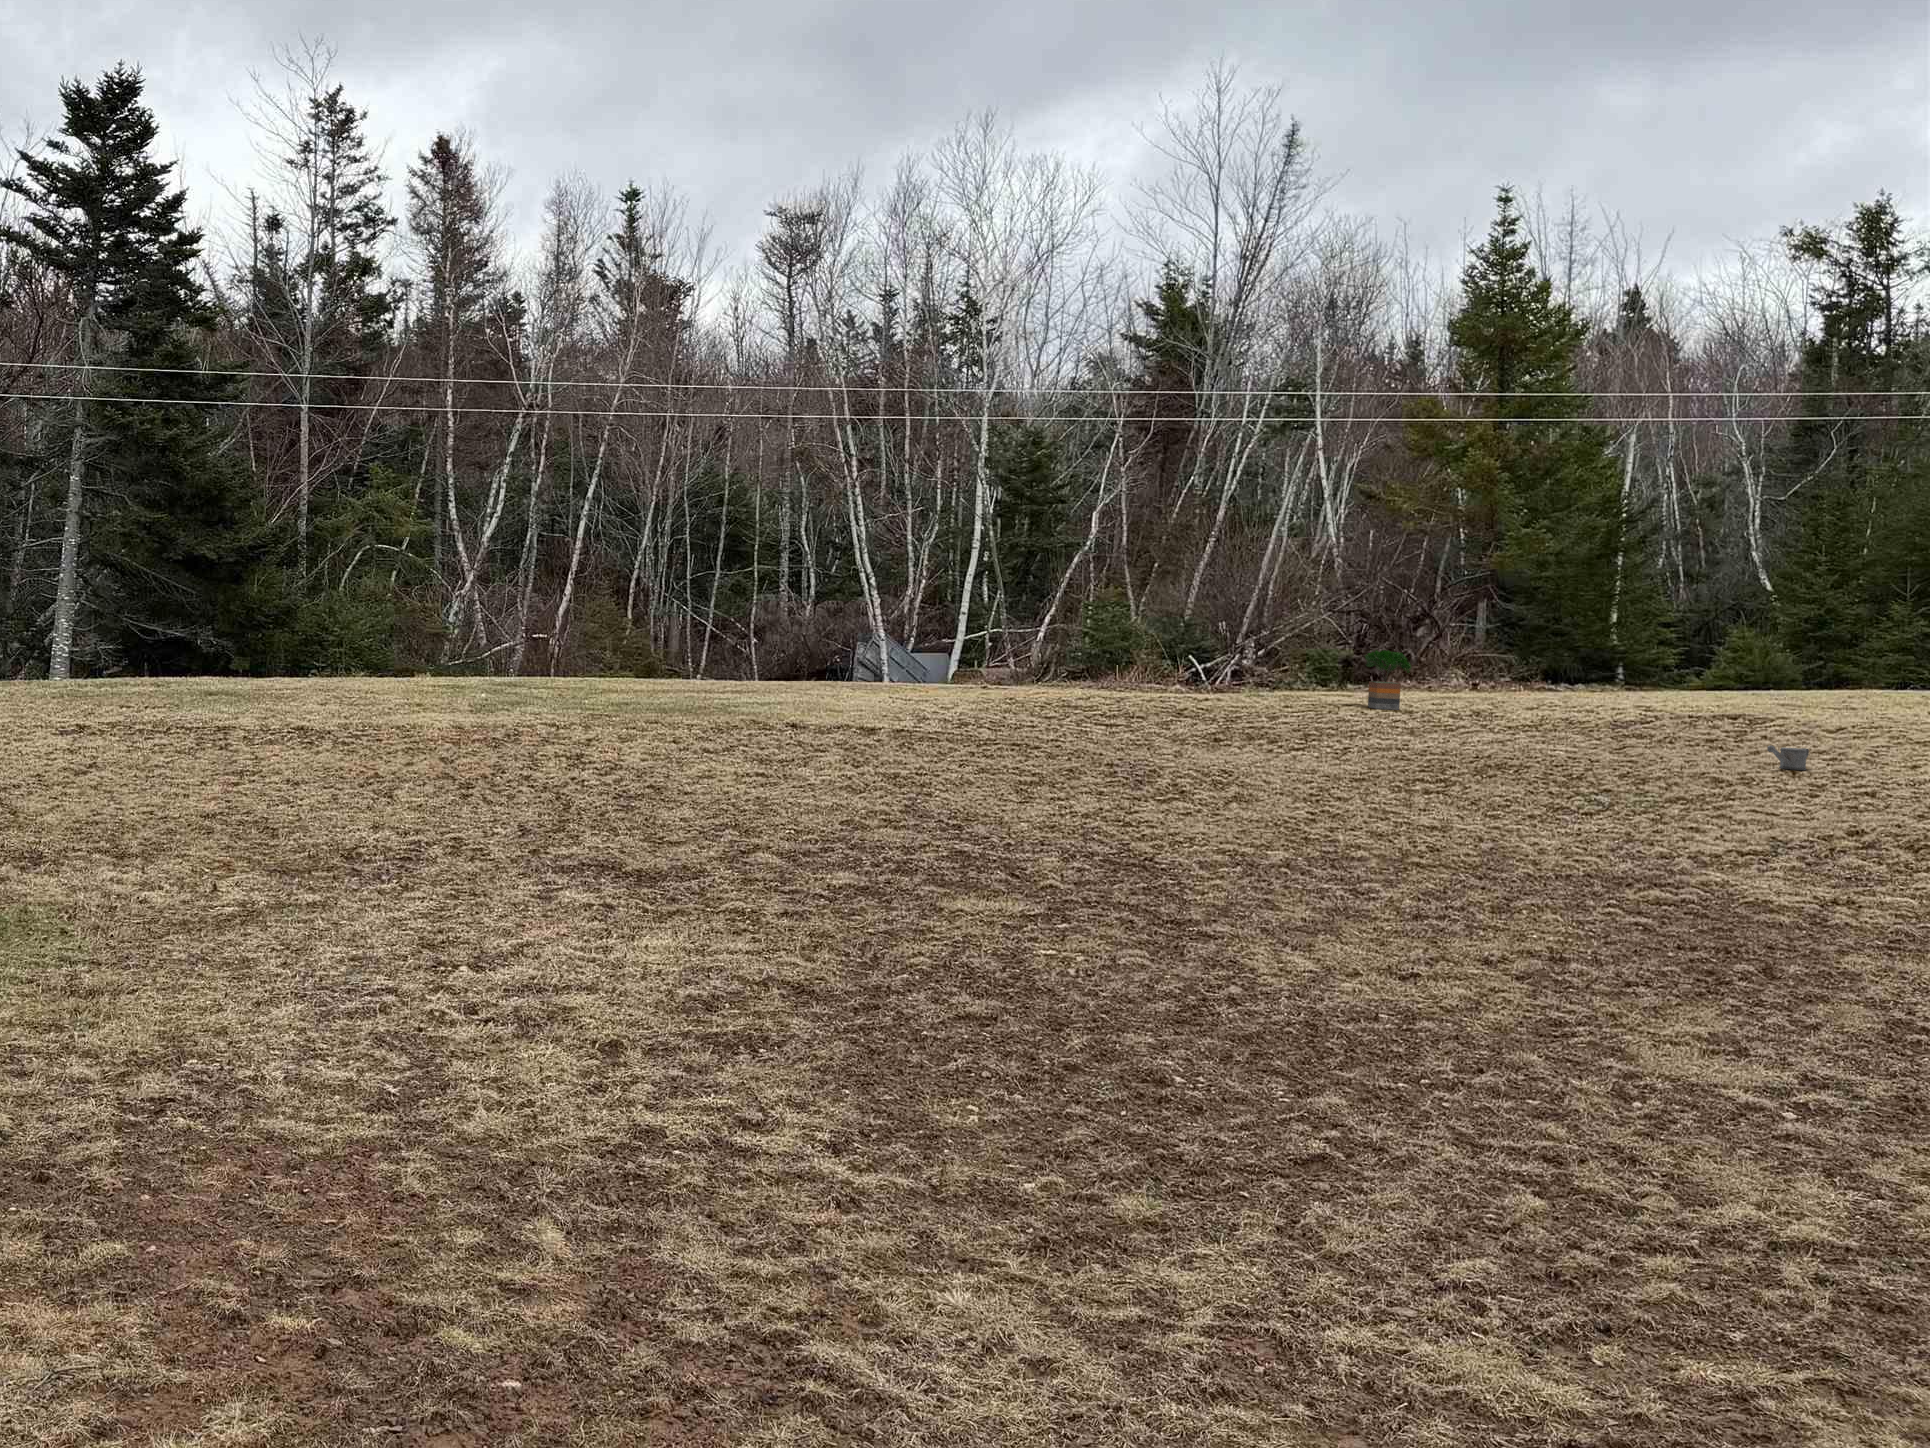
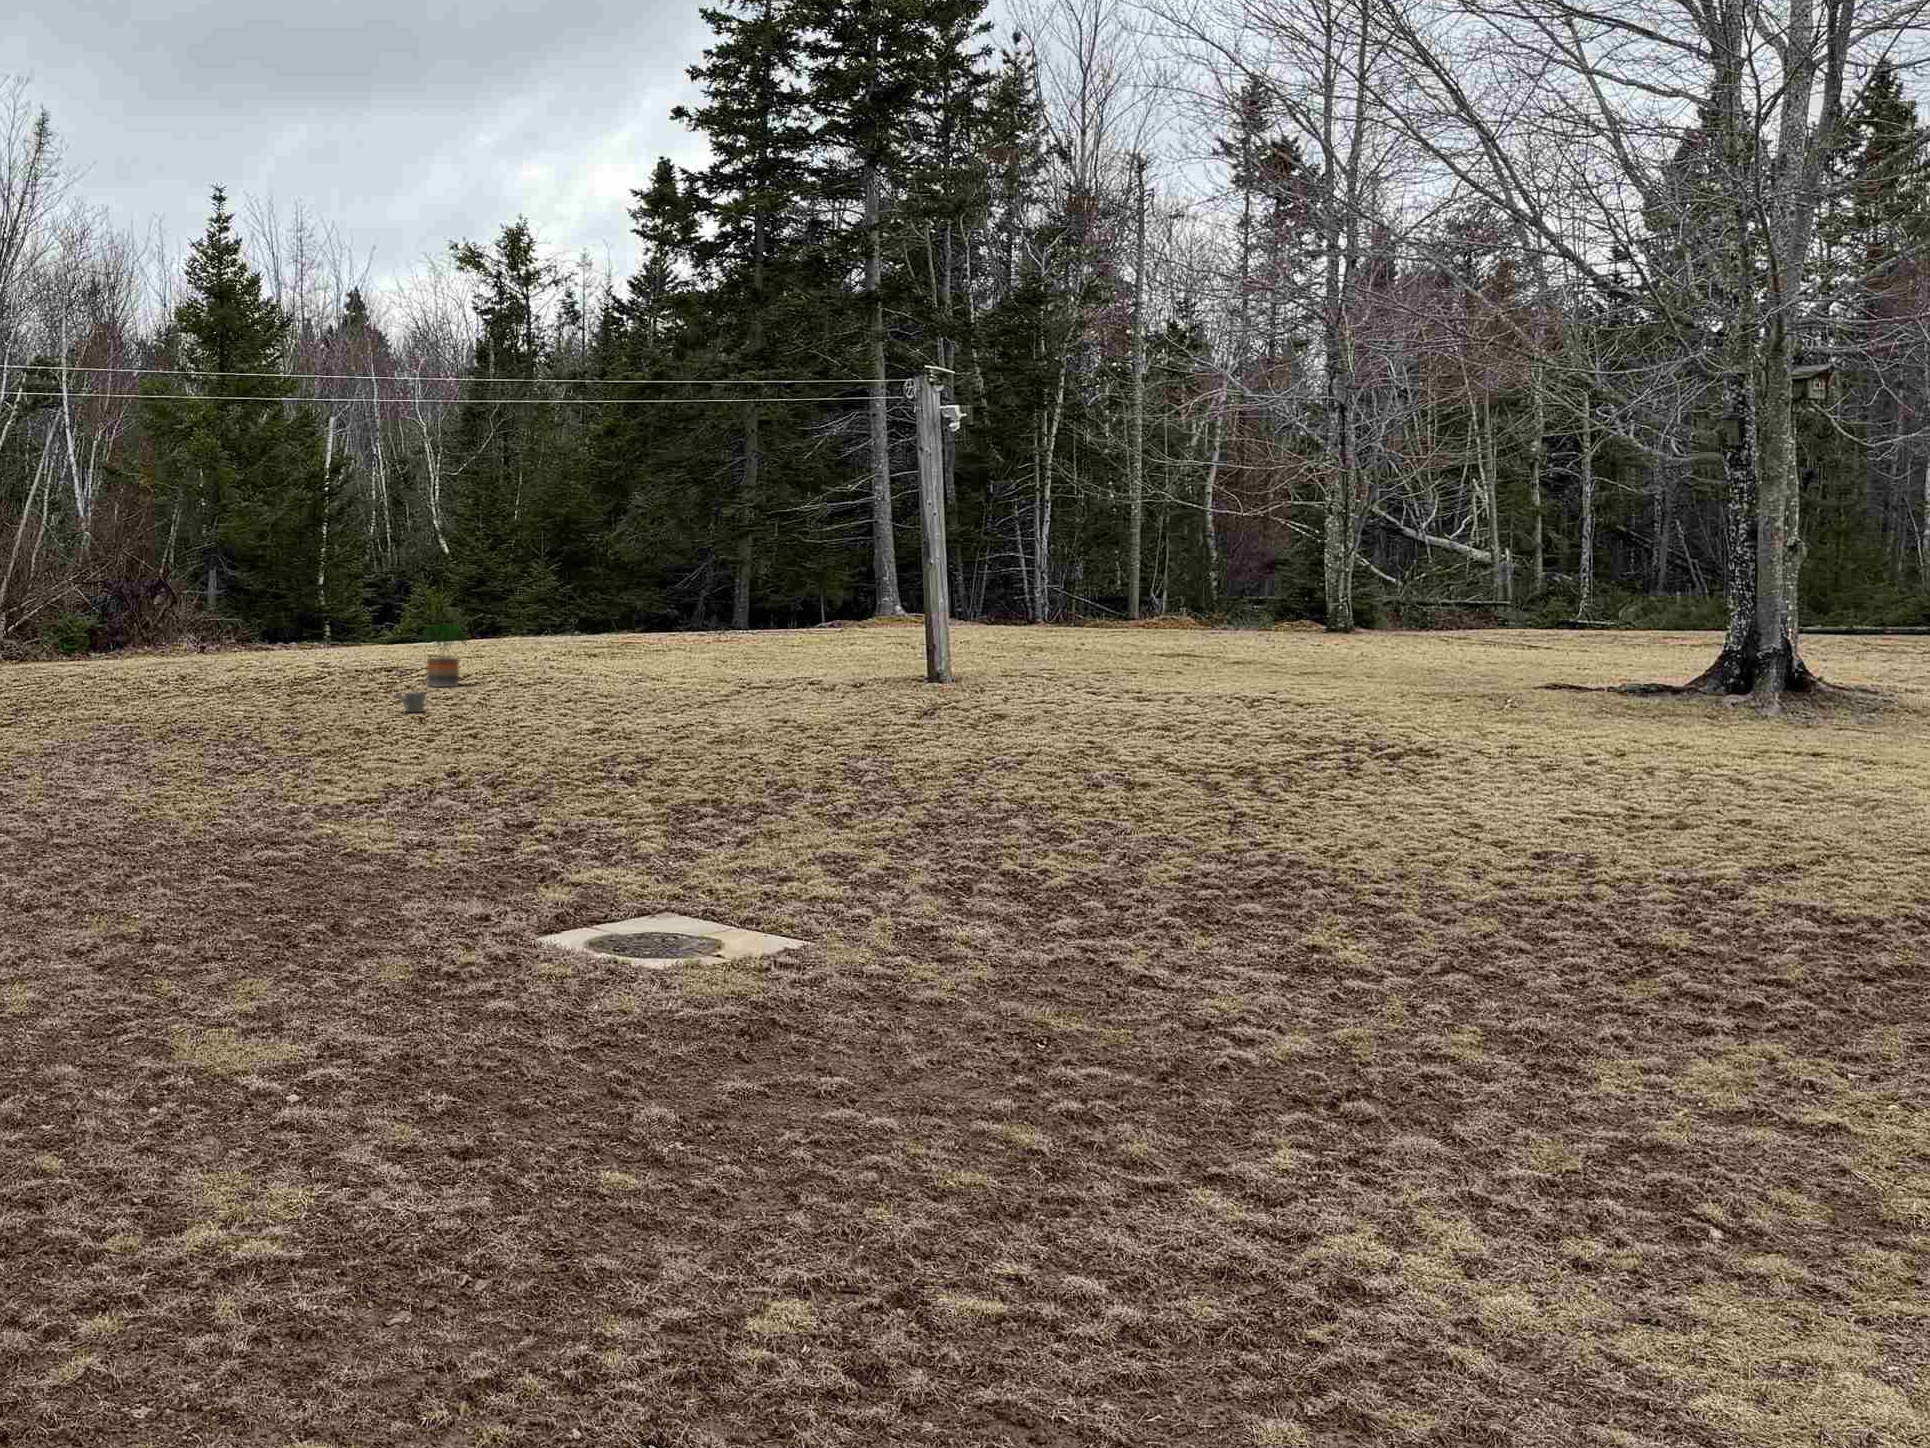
potted tree: present [1366,650,1411,710] -> present [424,624,468,687]

